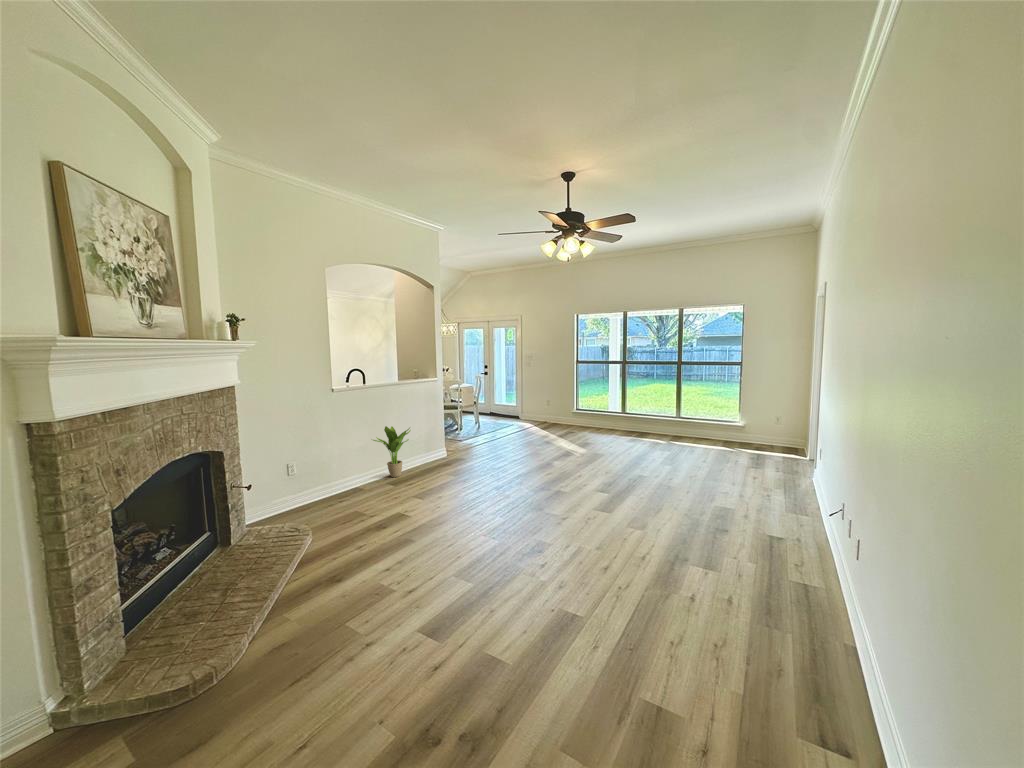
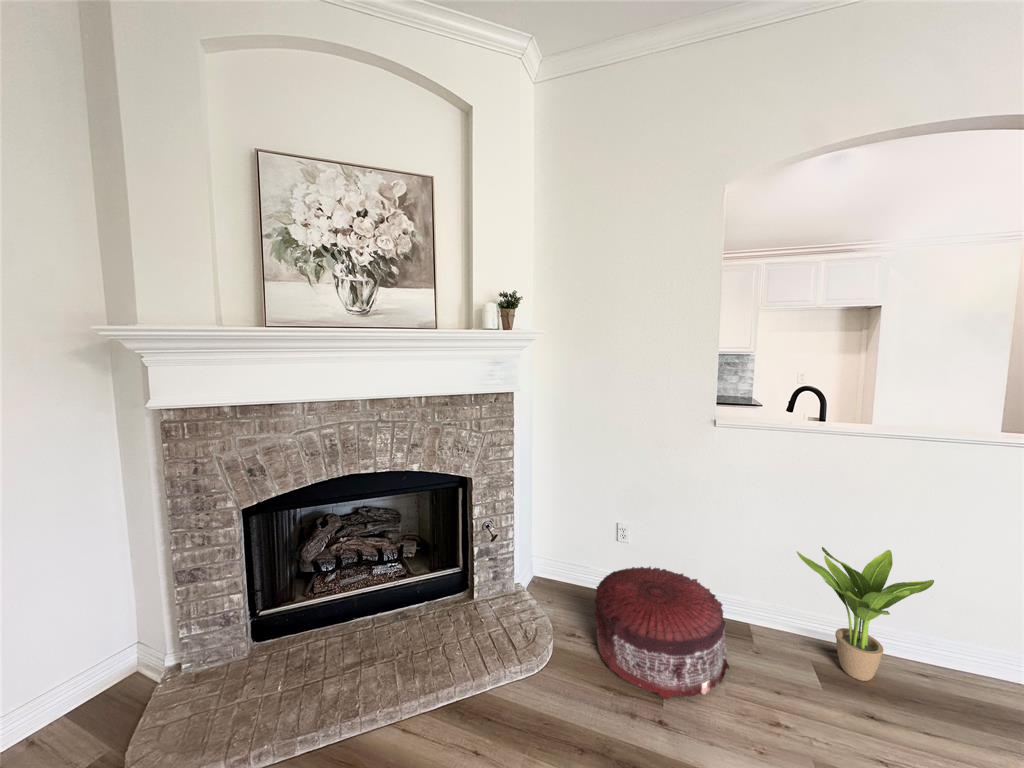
pouf: none [303,467,374,518] -> present [594,567,729,699]

